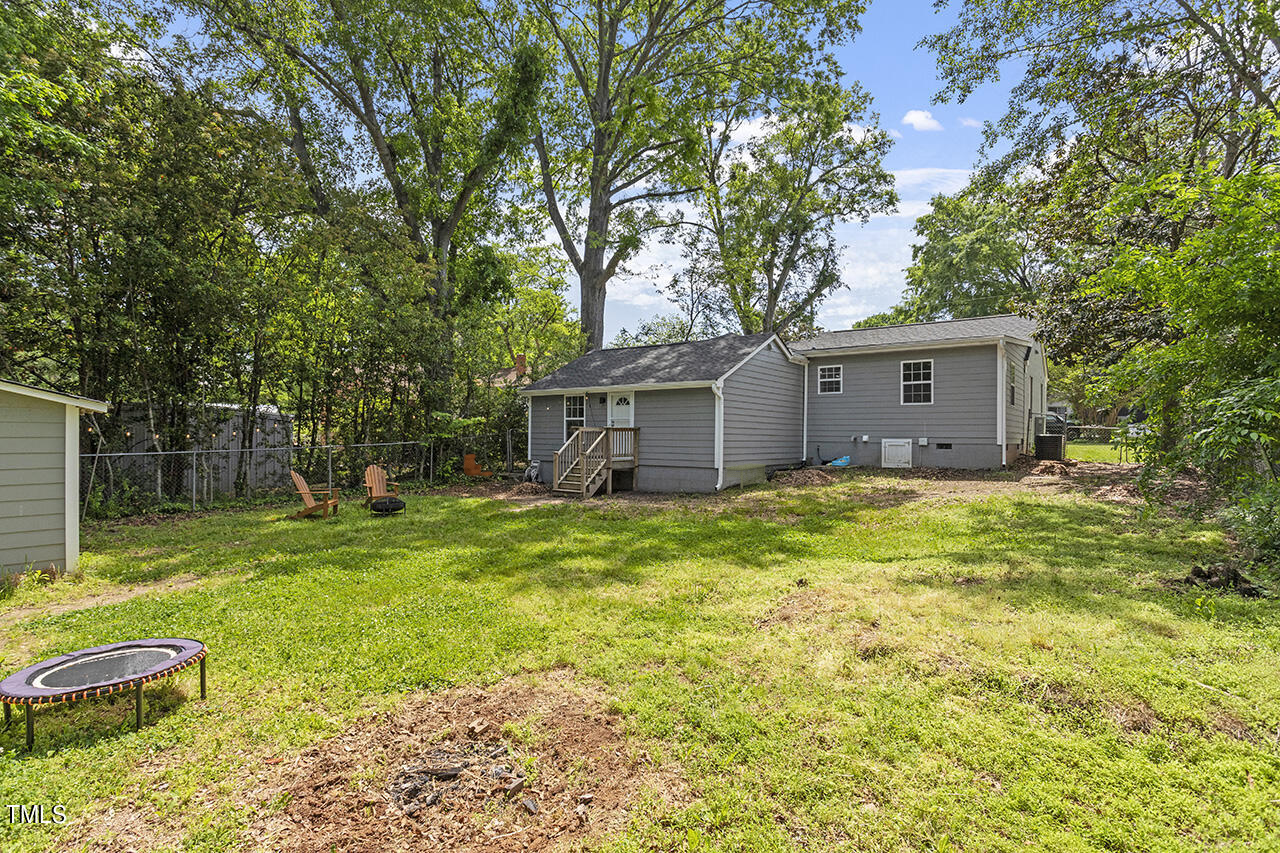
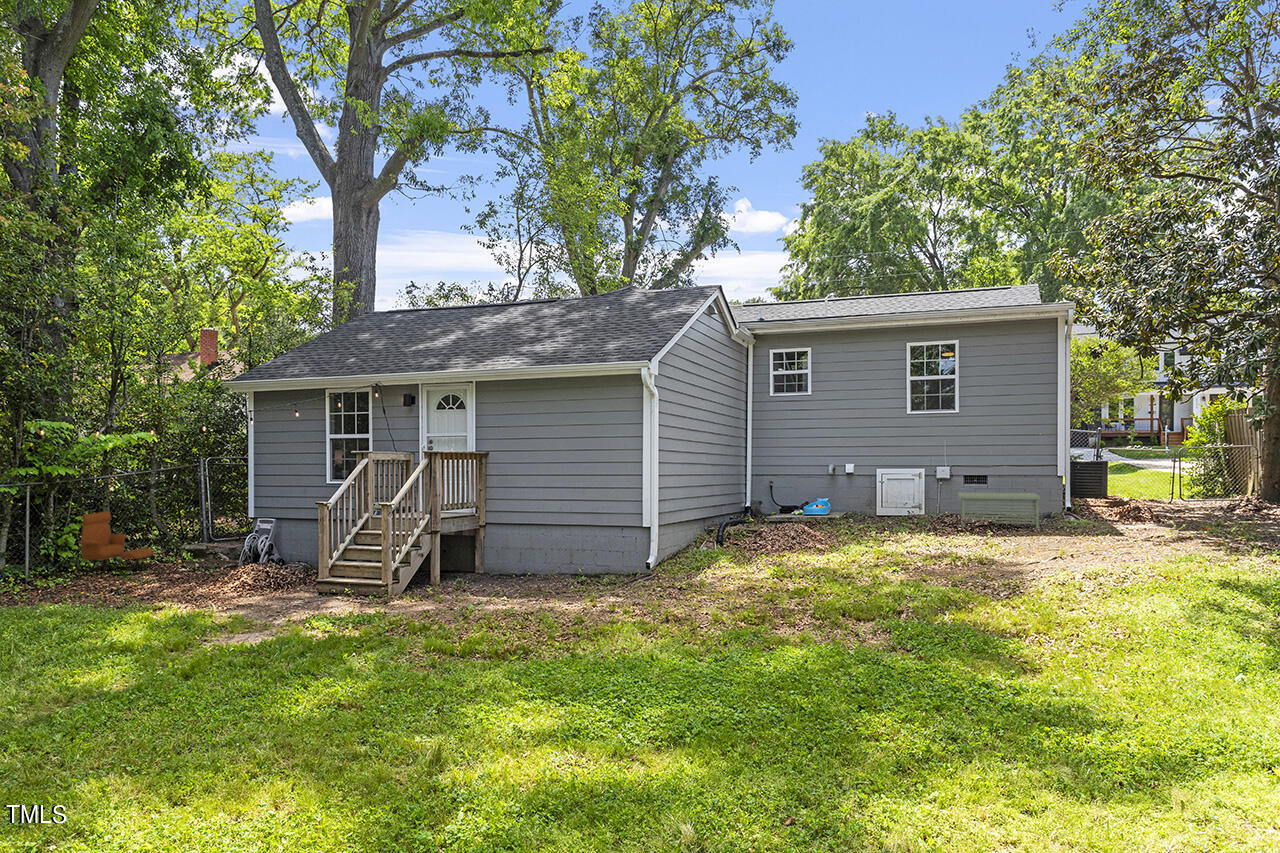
storage bench: present [725,463,766,489] -> present [958,492,1040,529]

